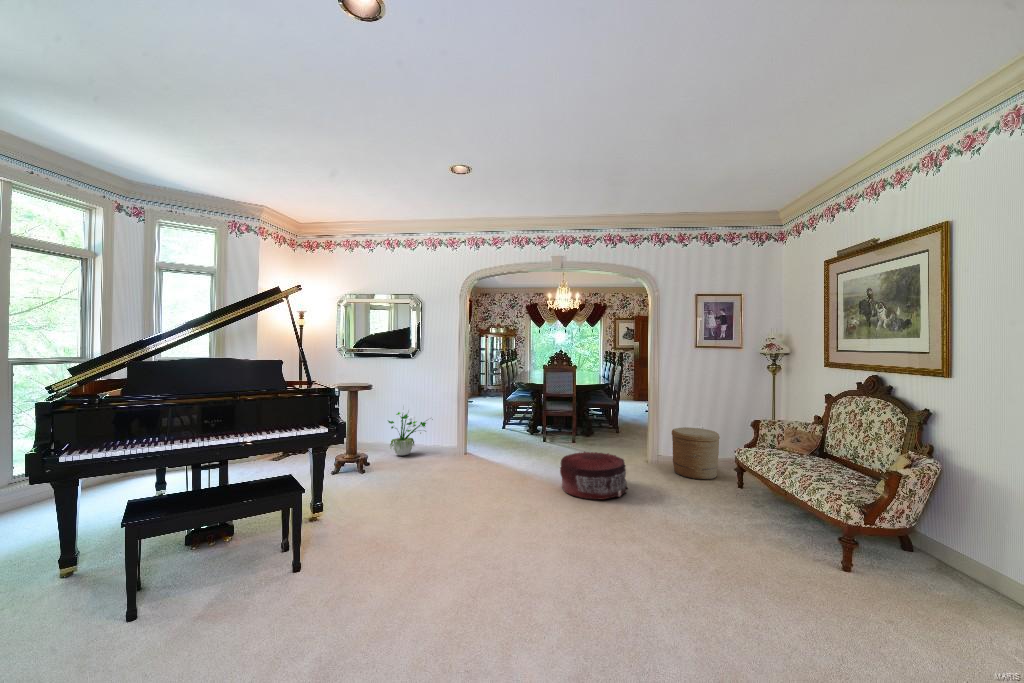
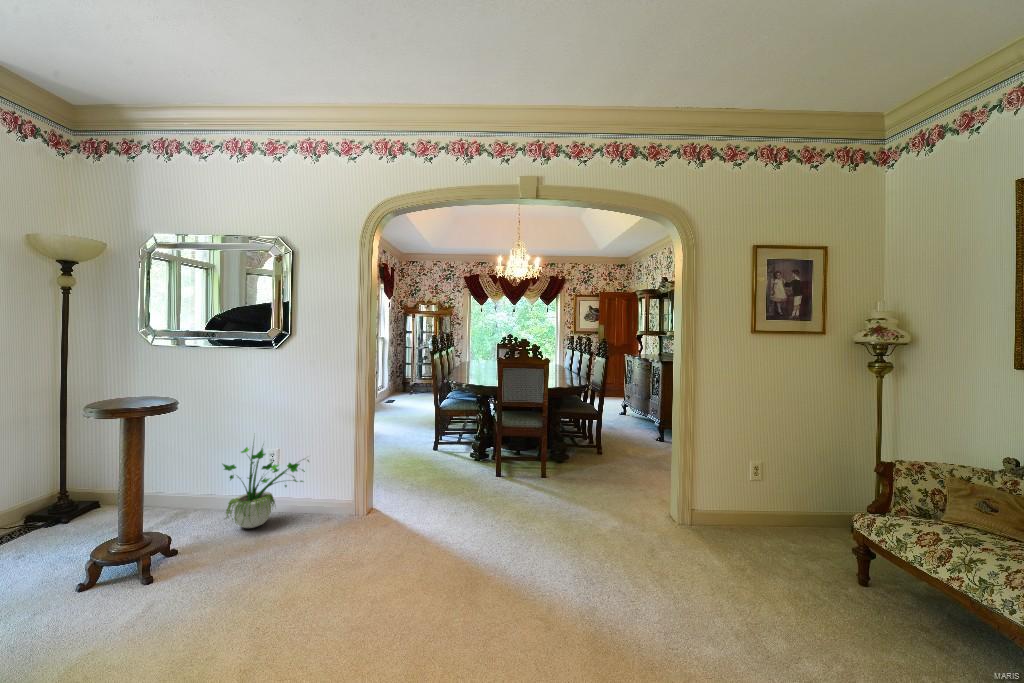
woven basket: present [672,427,720,479] -> none [719,463,803,557]
pouf: present [560,452,628,499] -> none [550,525,681,649]

